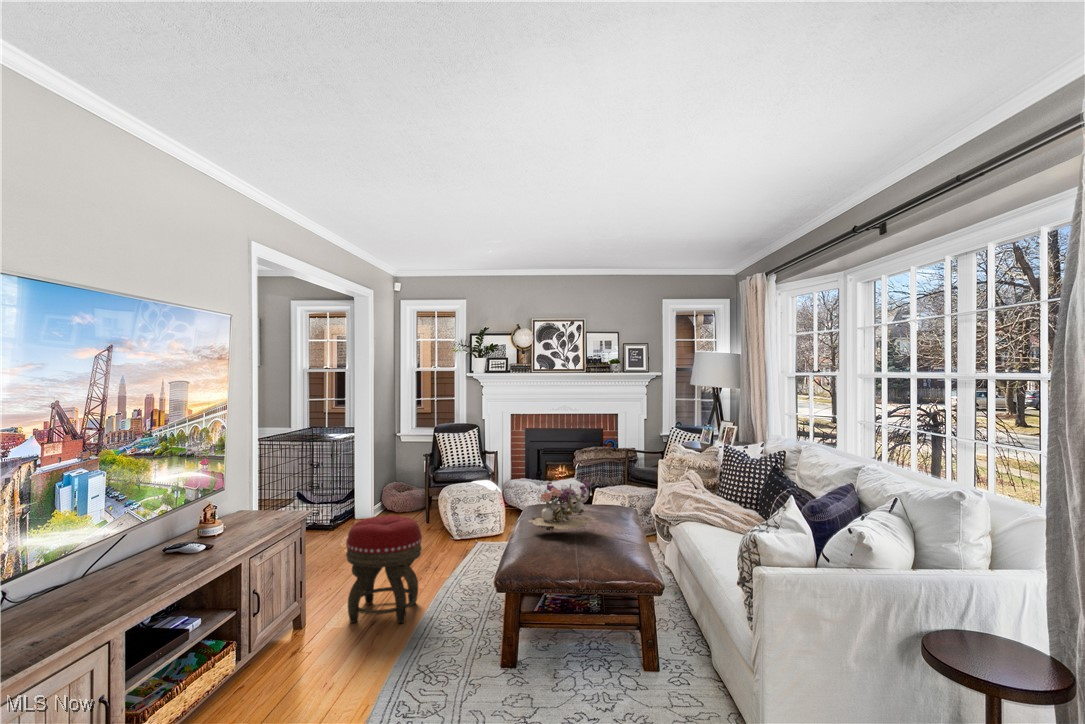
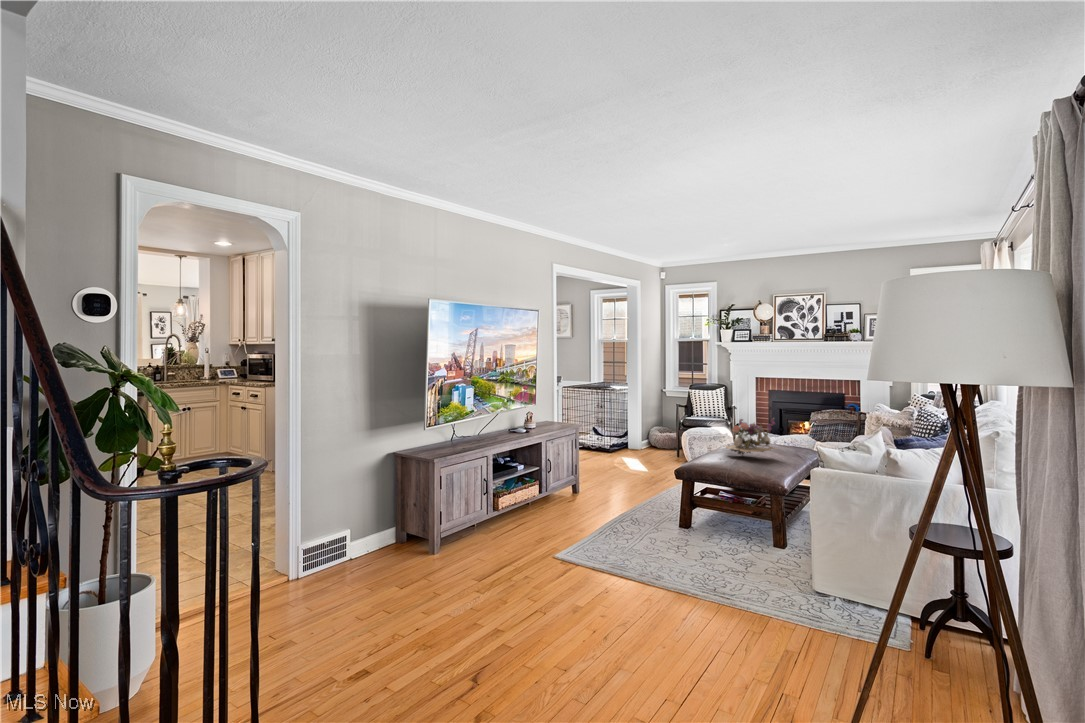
footstool: present [346,515,422,623] -> none [603,438,652,507]

